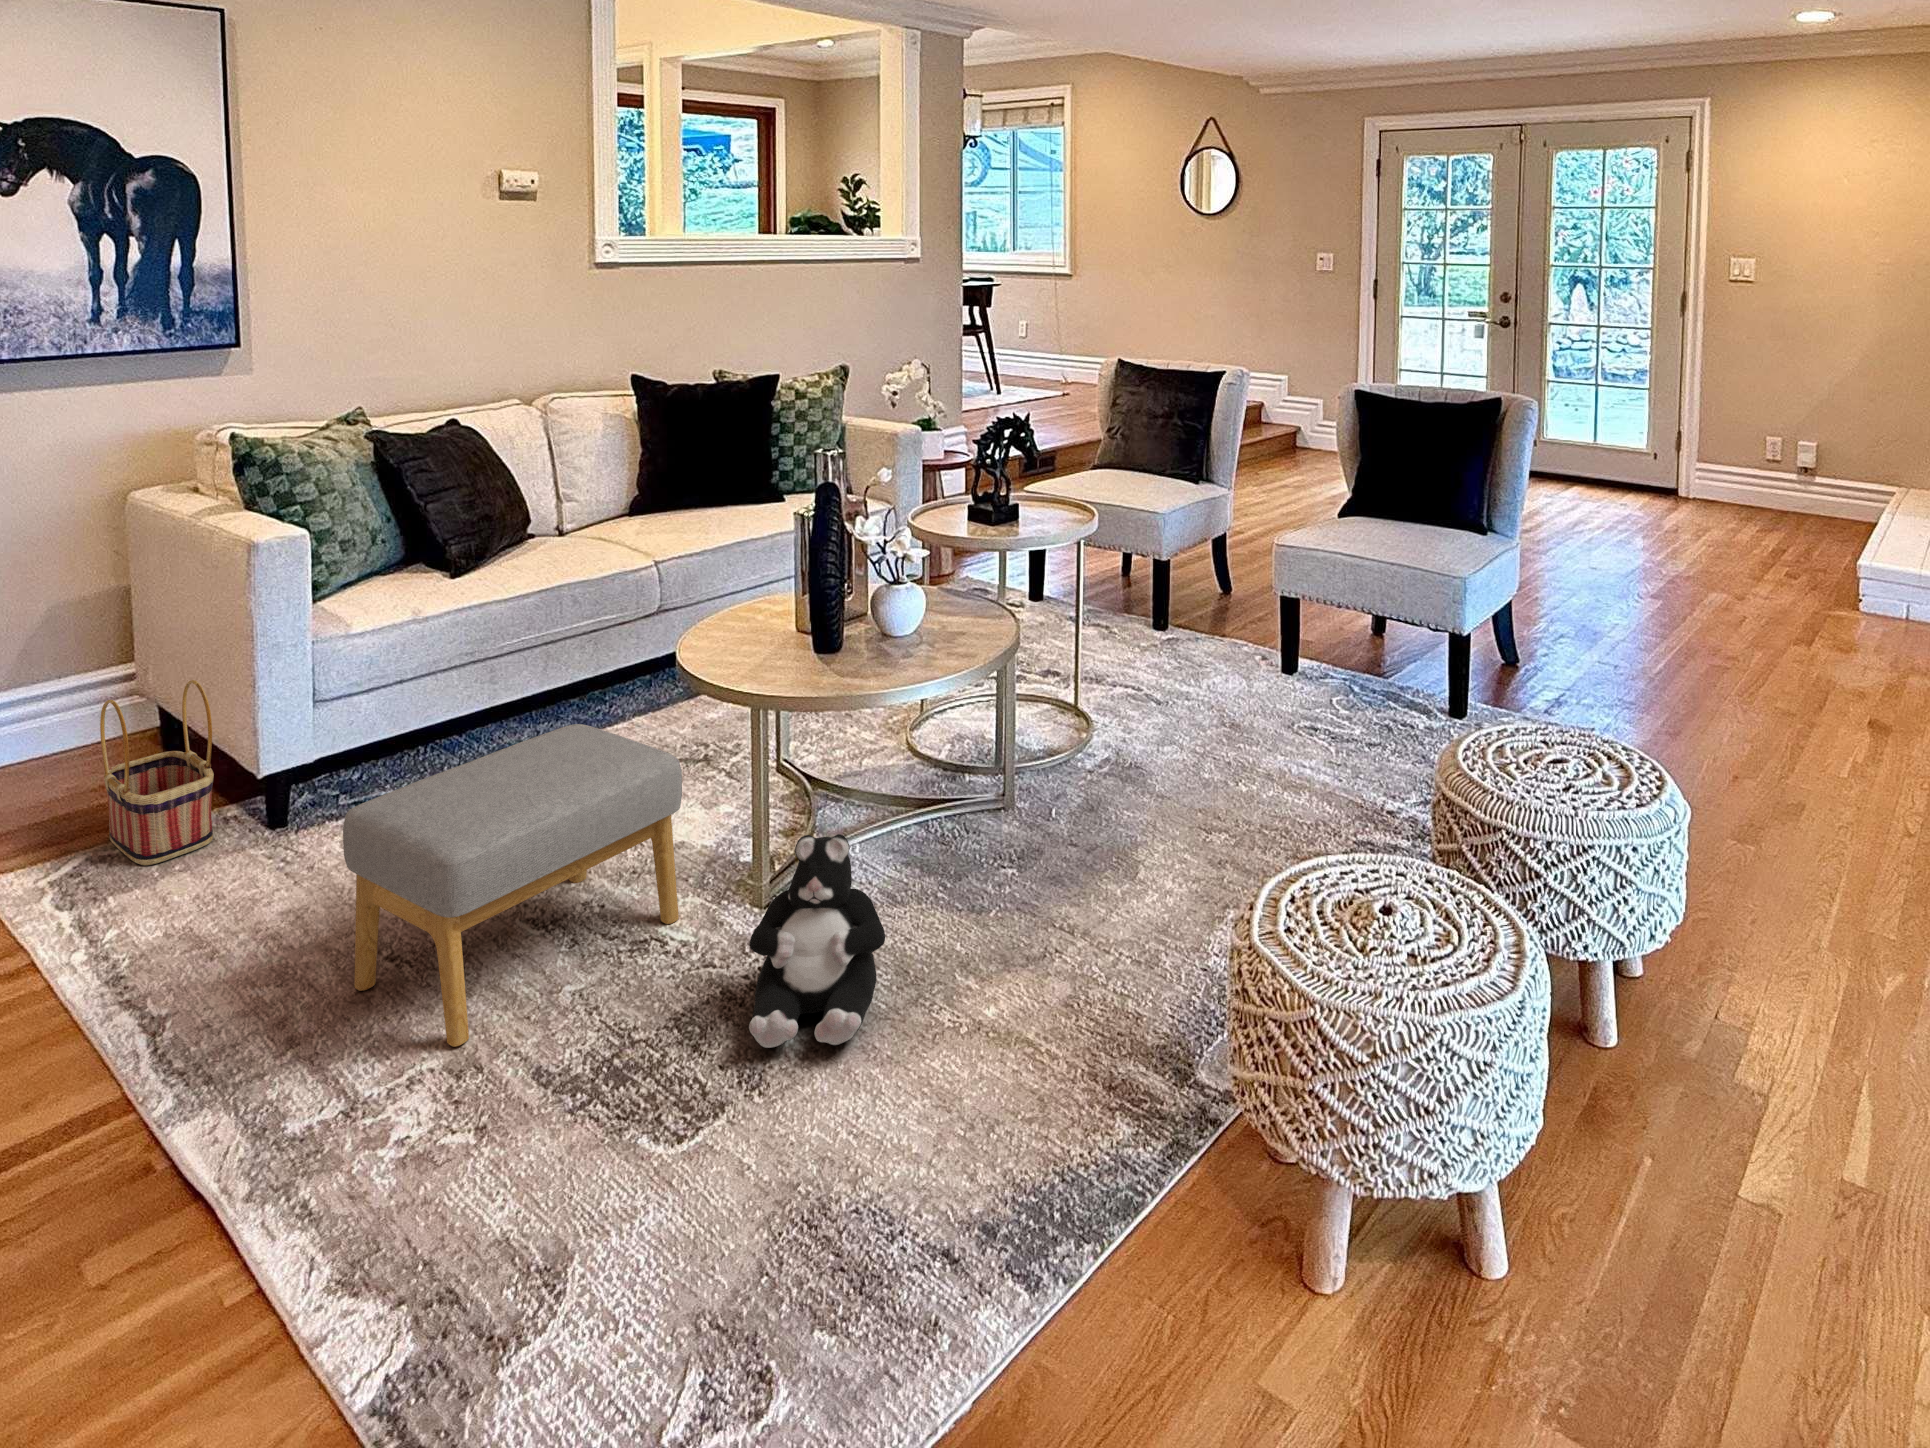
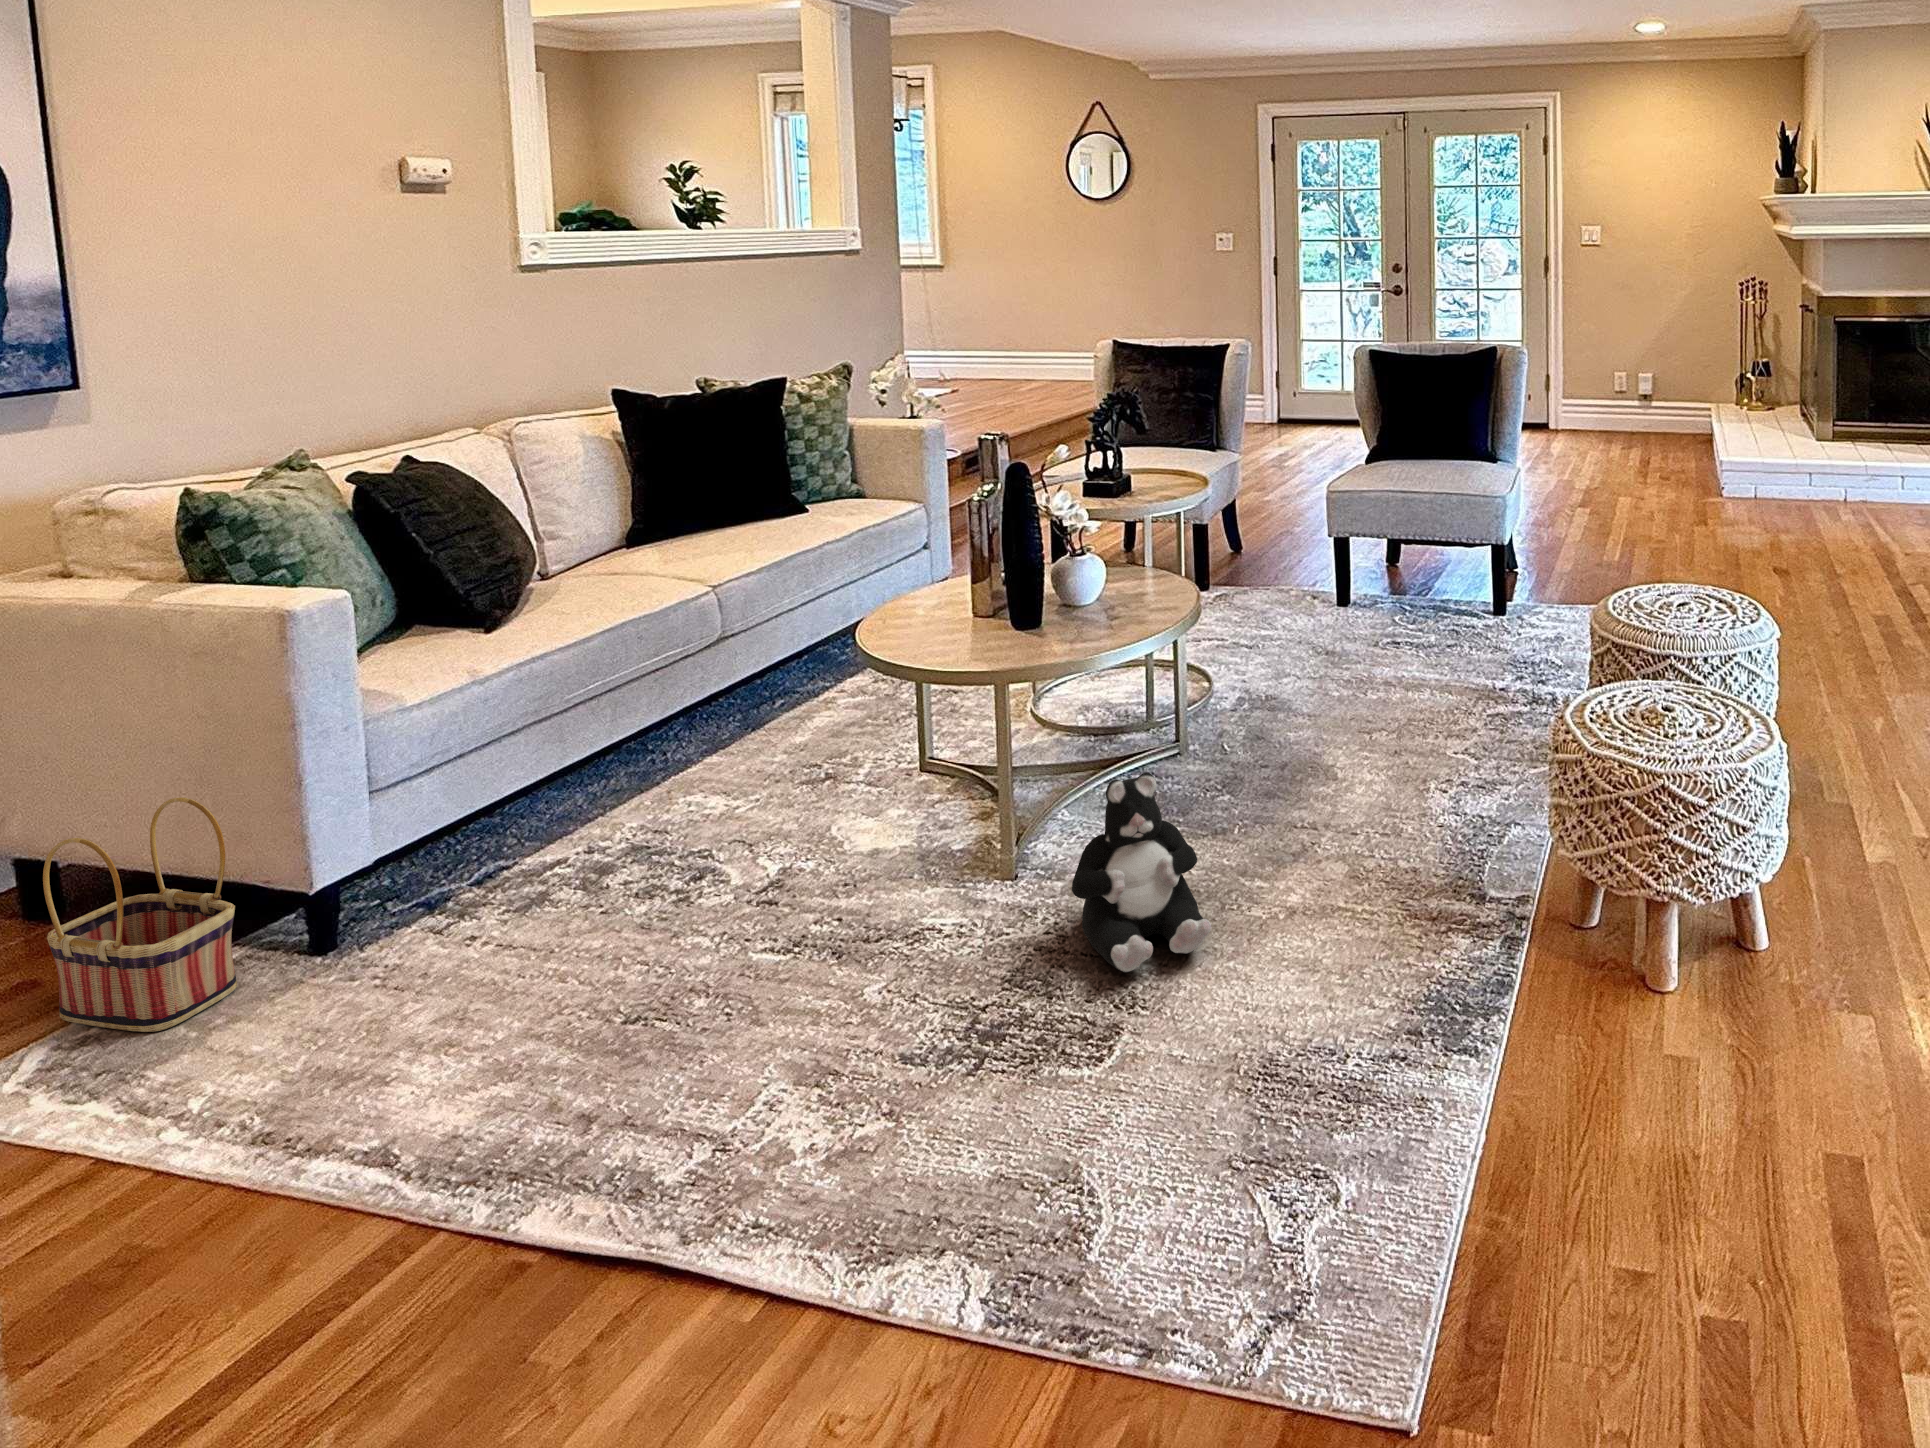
footstool: present [343,724,682,1047] -> none [598,740,936,1063]

